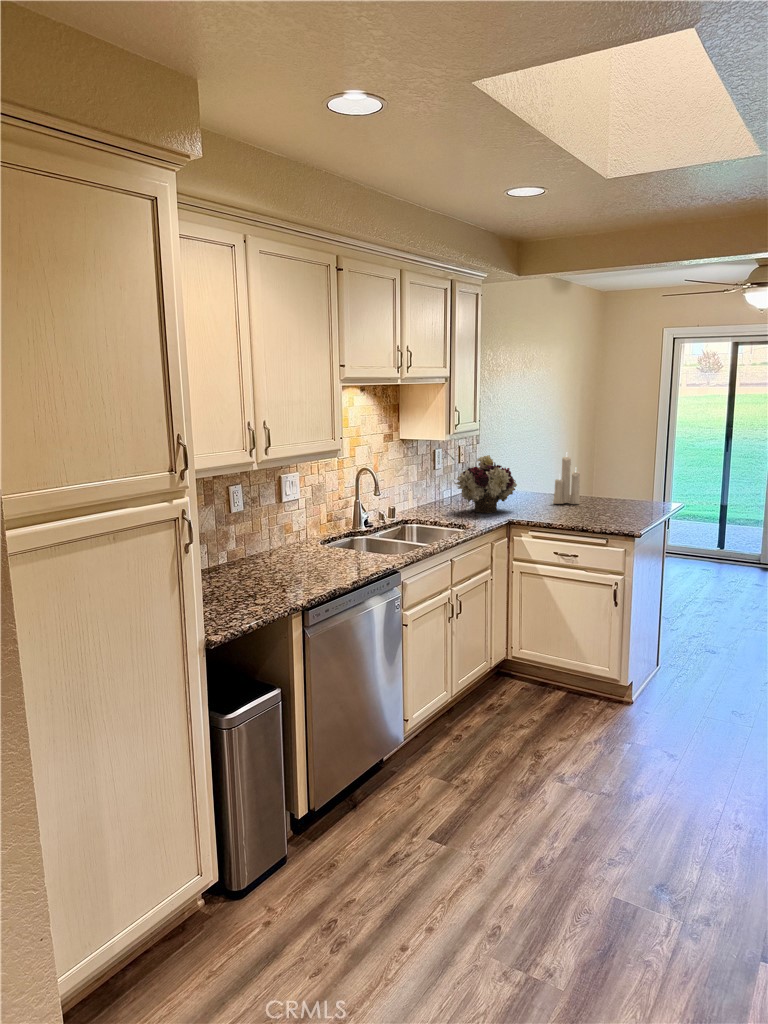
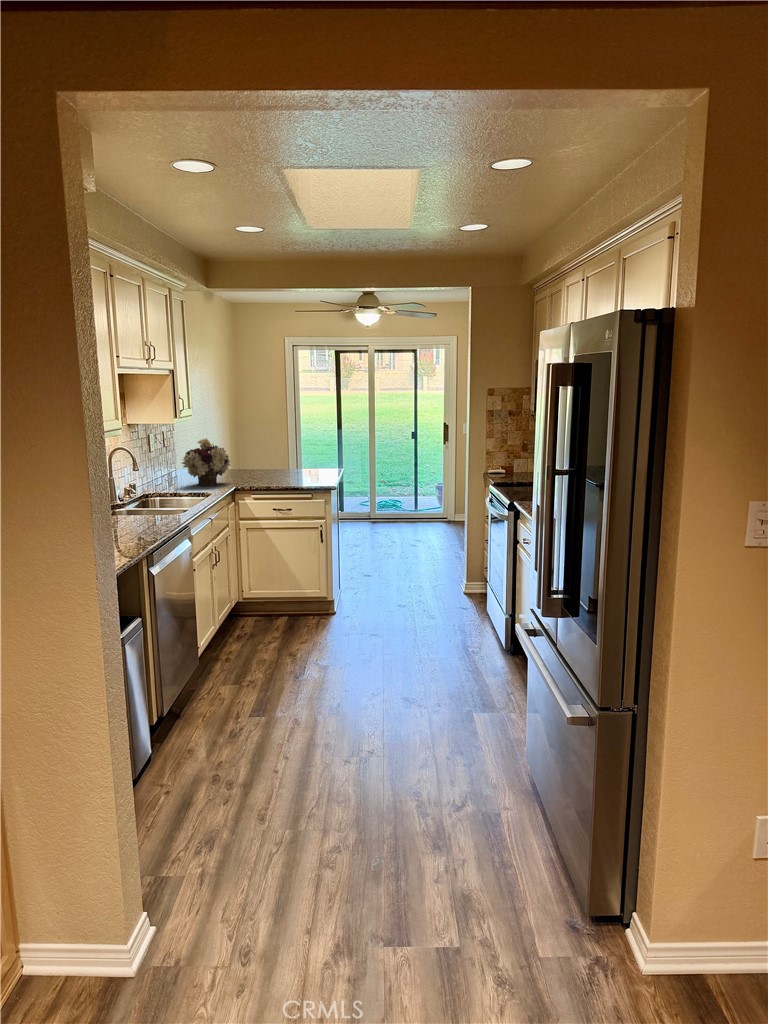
candle: present [553,455,580,504] -> none [253,431,273,476]

